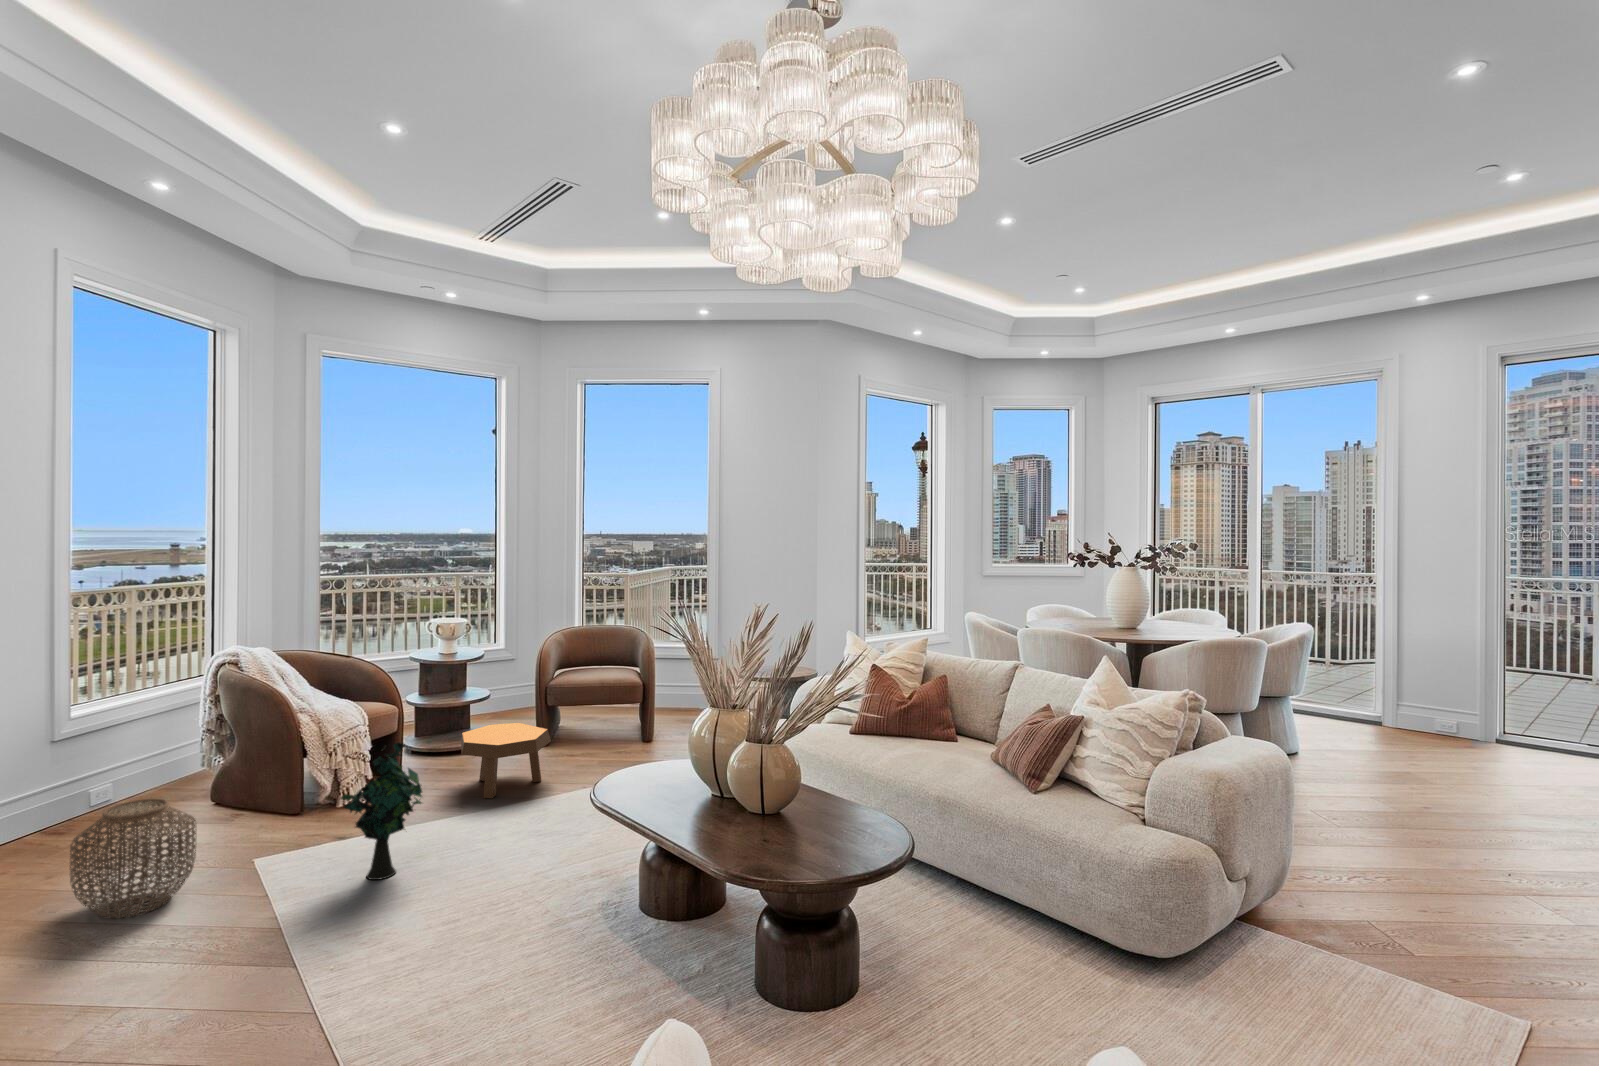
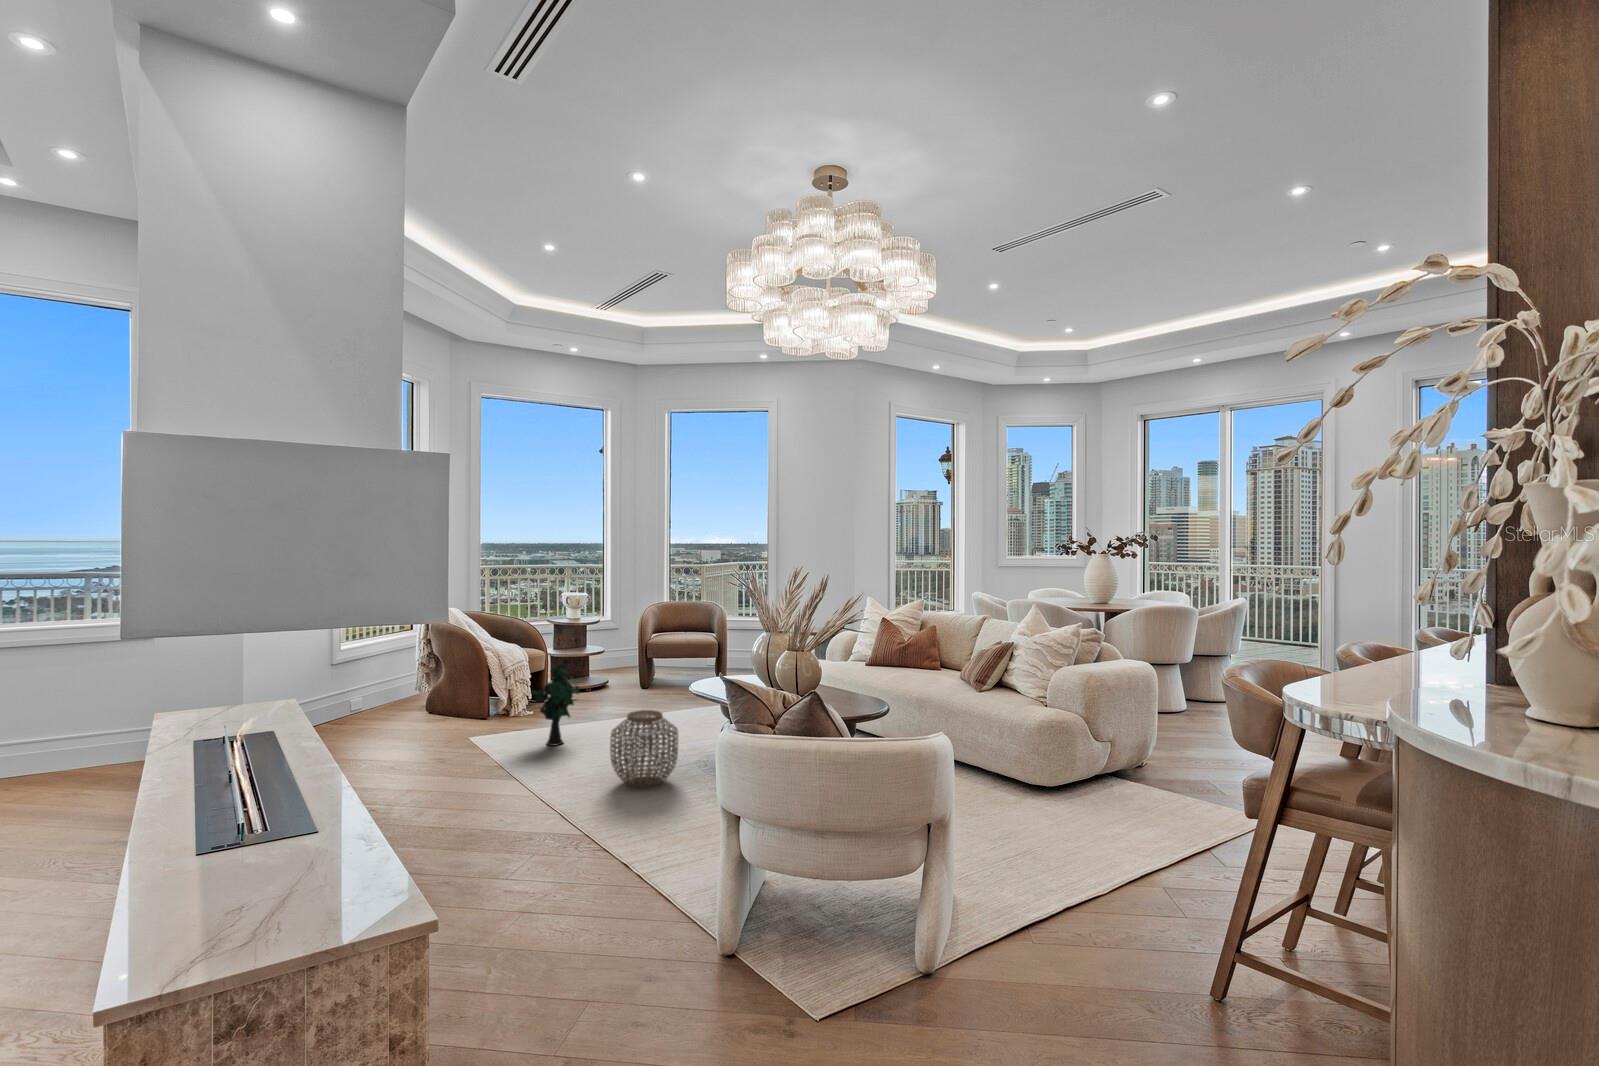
footstool: present [461,723,551,798] -> none [591,665,653,713]
woven basket: present [70,799,196,918] -> present [610,710,678,788]

